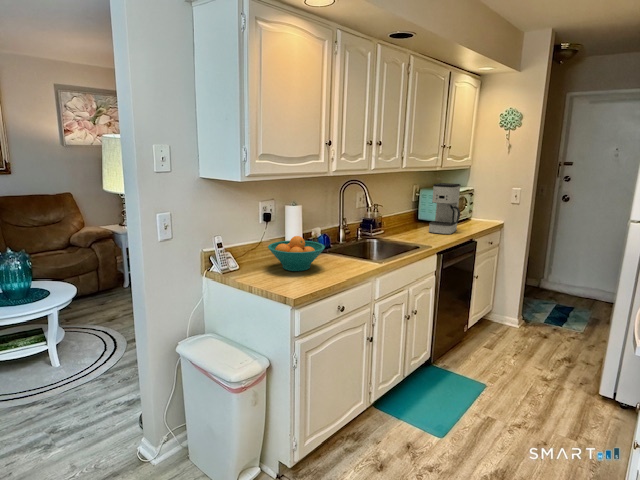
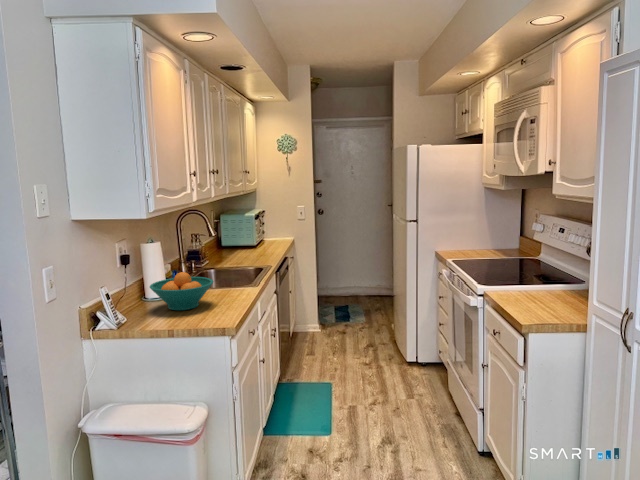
coffee maker: present [429,183,461,235] -> none [245,206,272,256]

